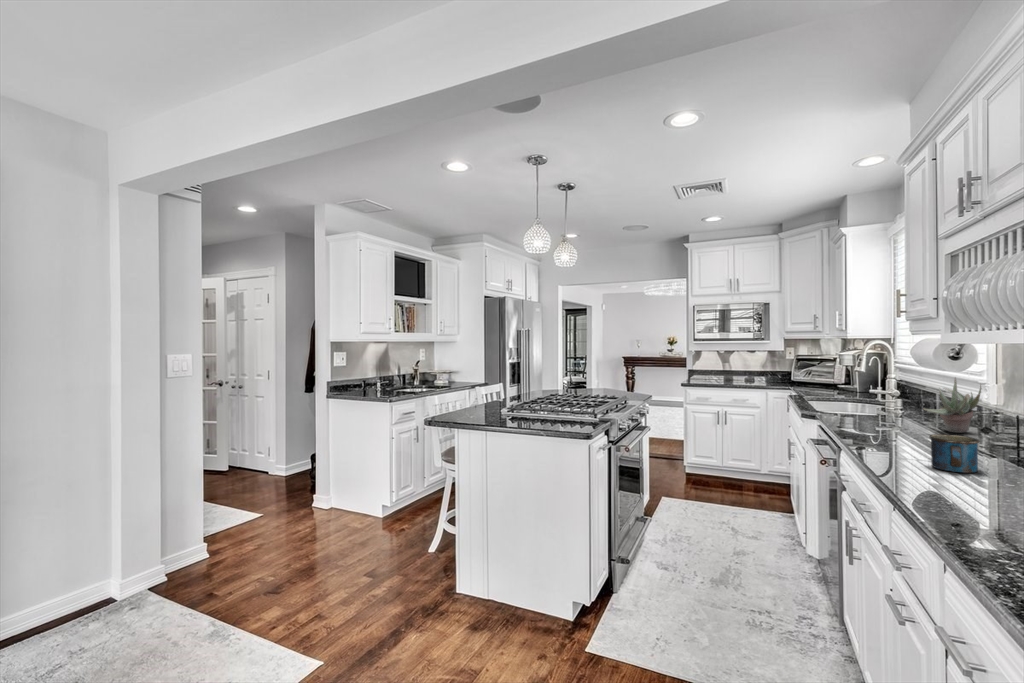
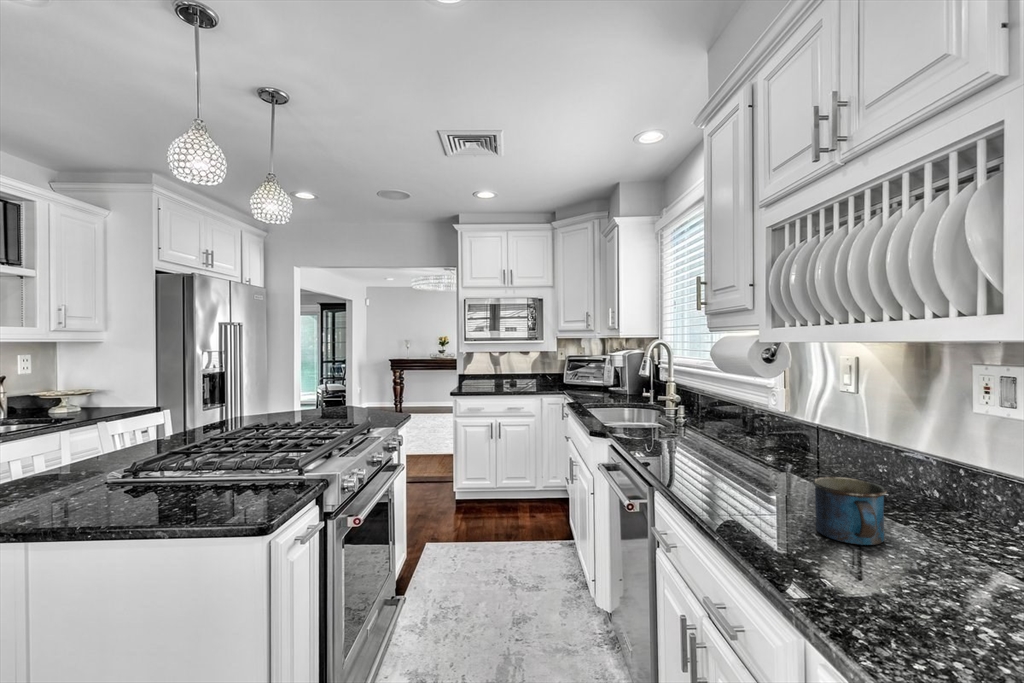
succulent plant: present [923,378,981,433] -> none [738,380,794,450]

